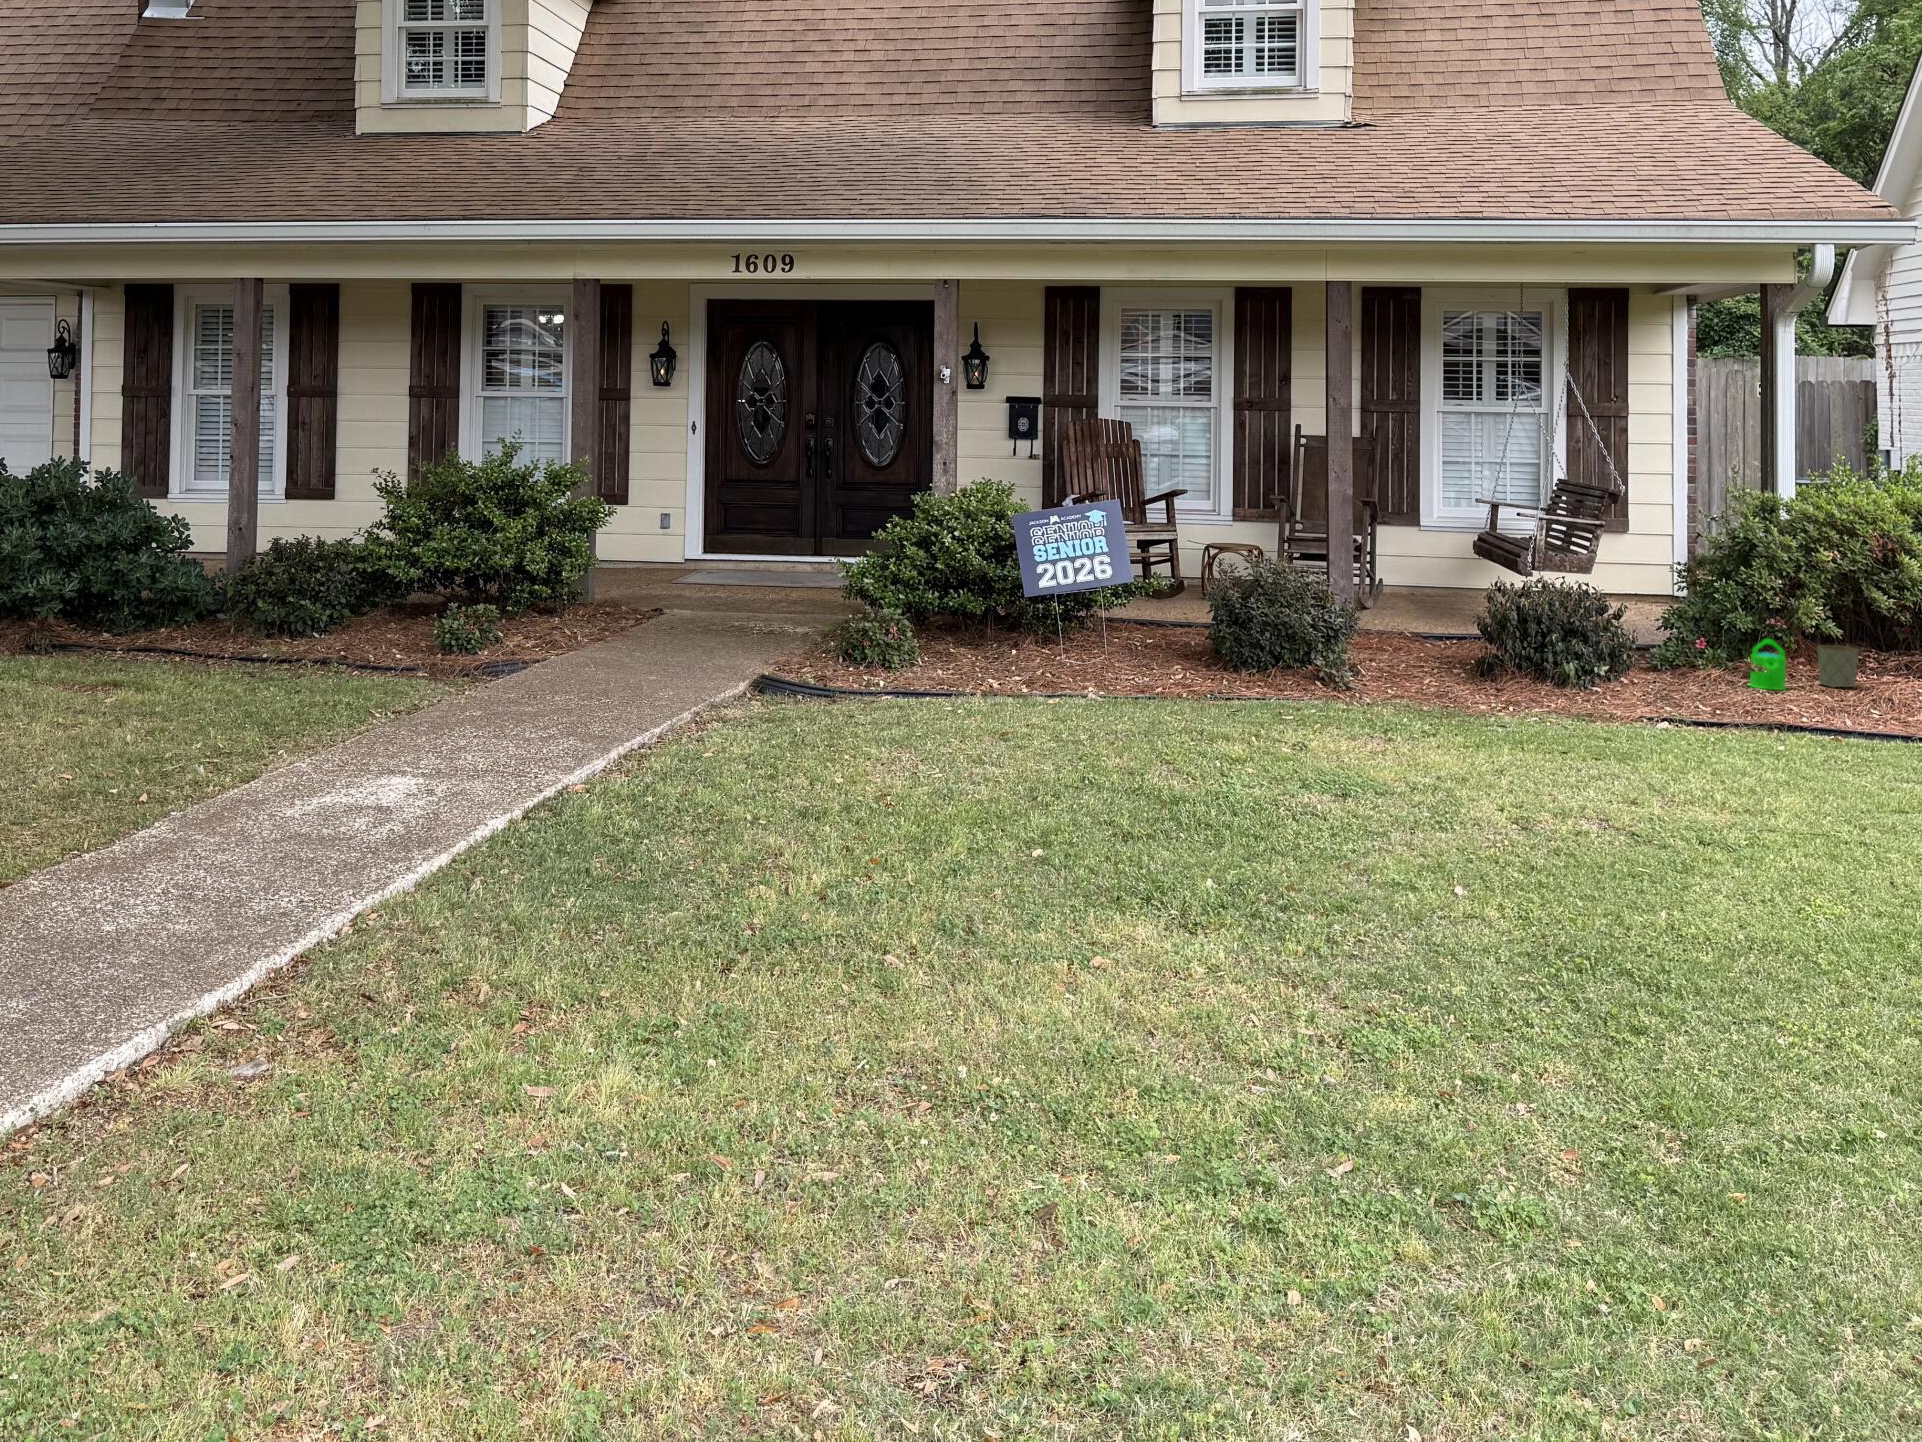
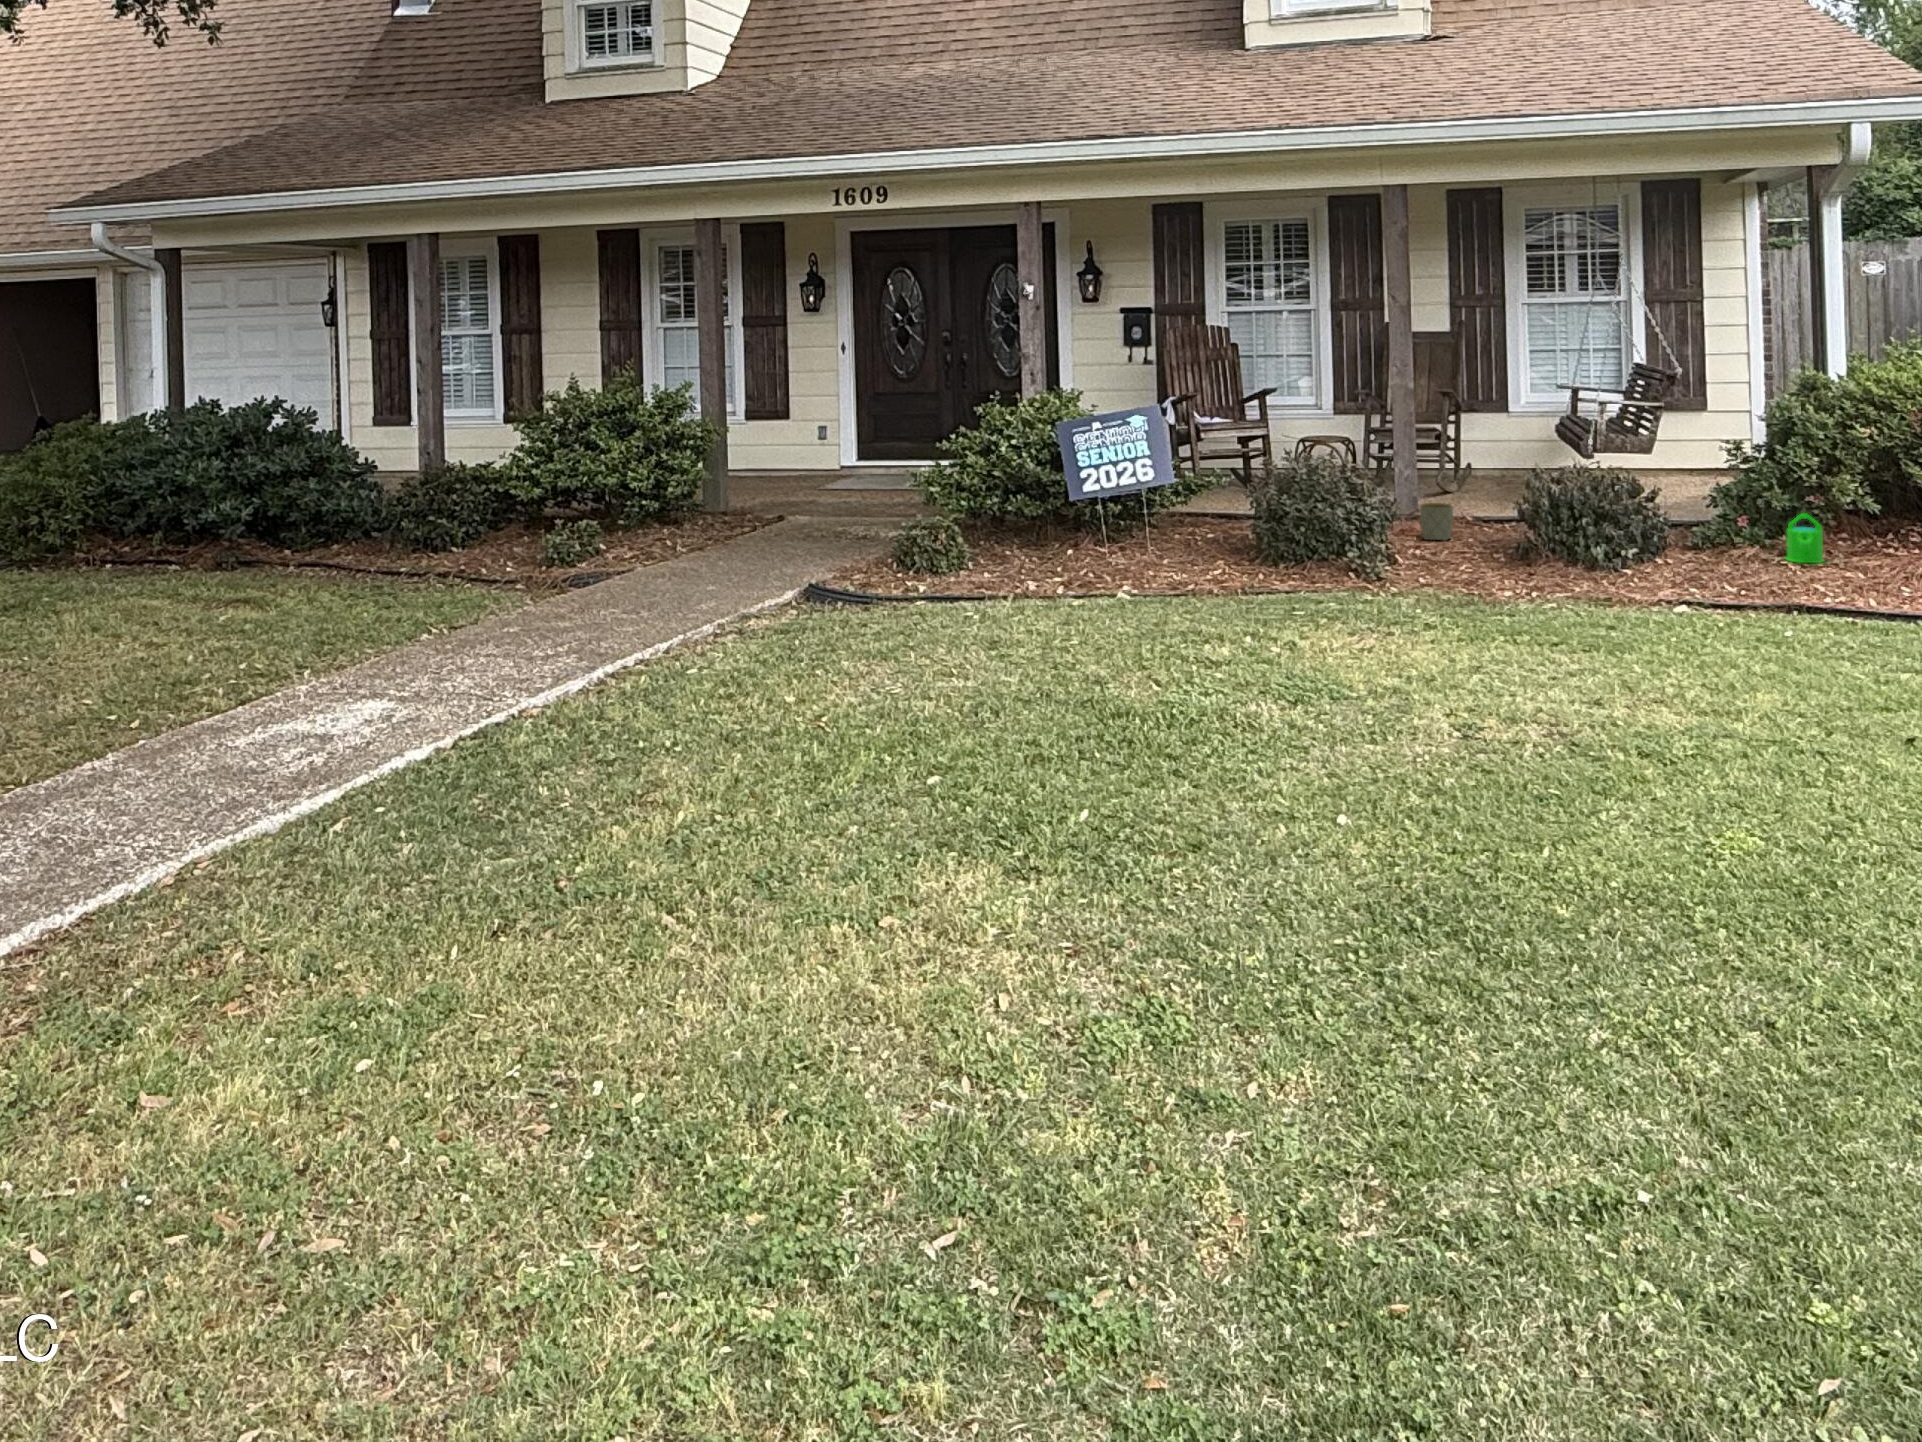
planter: present [1818,645,1859,688] -> present [1419,503,1453,541]

